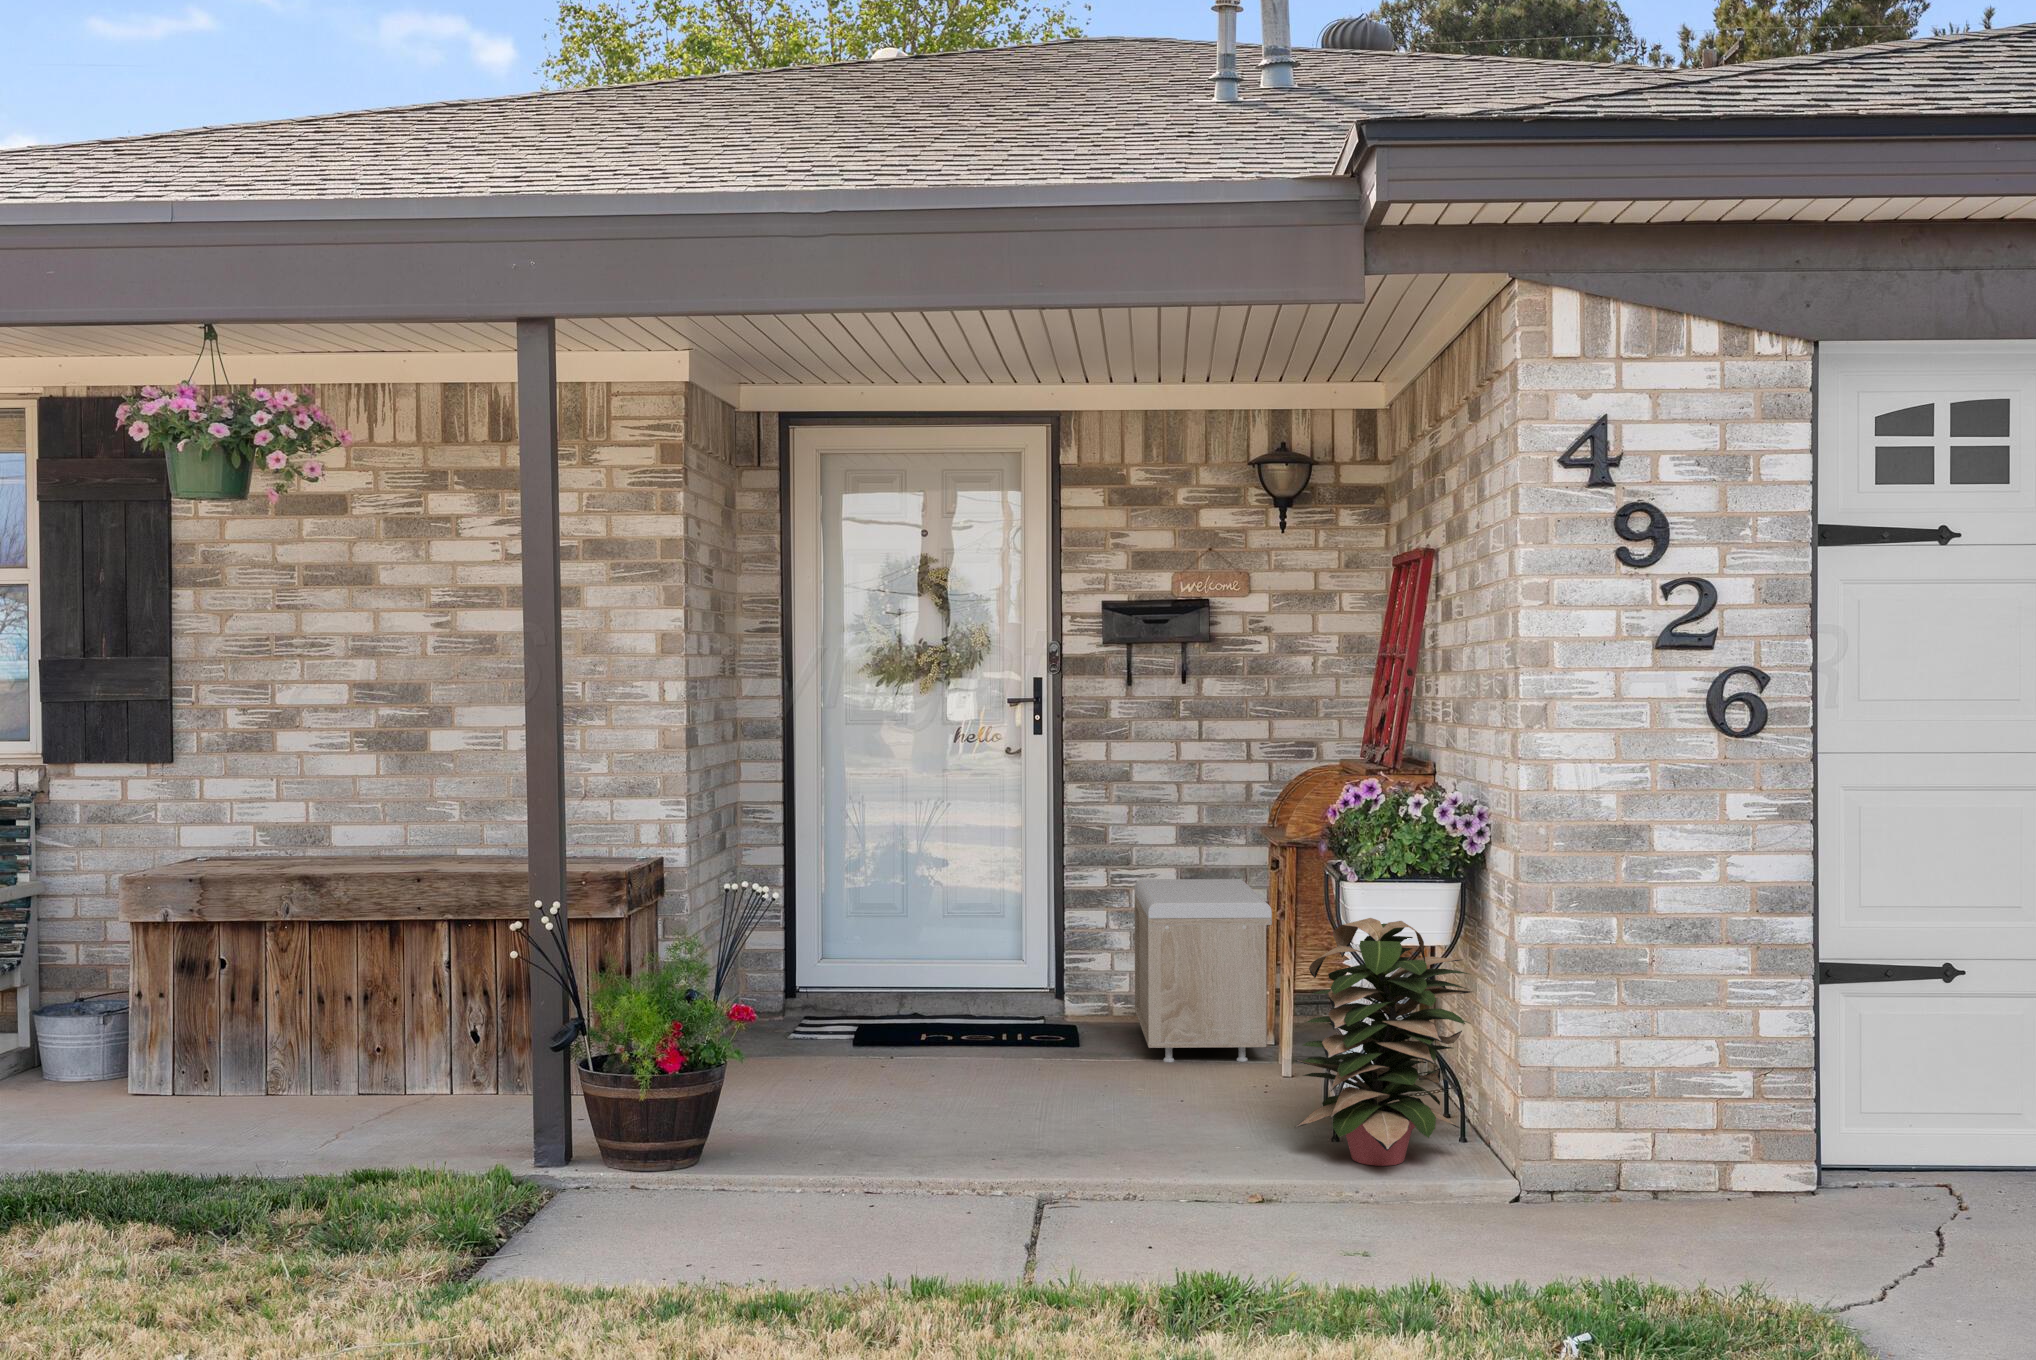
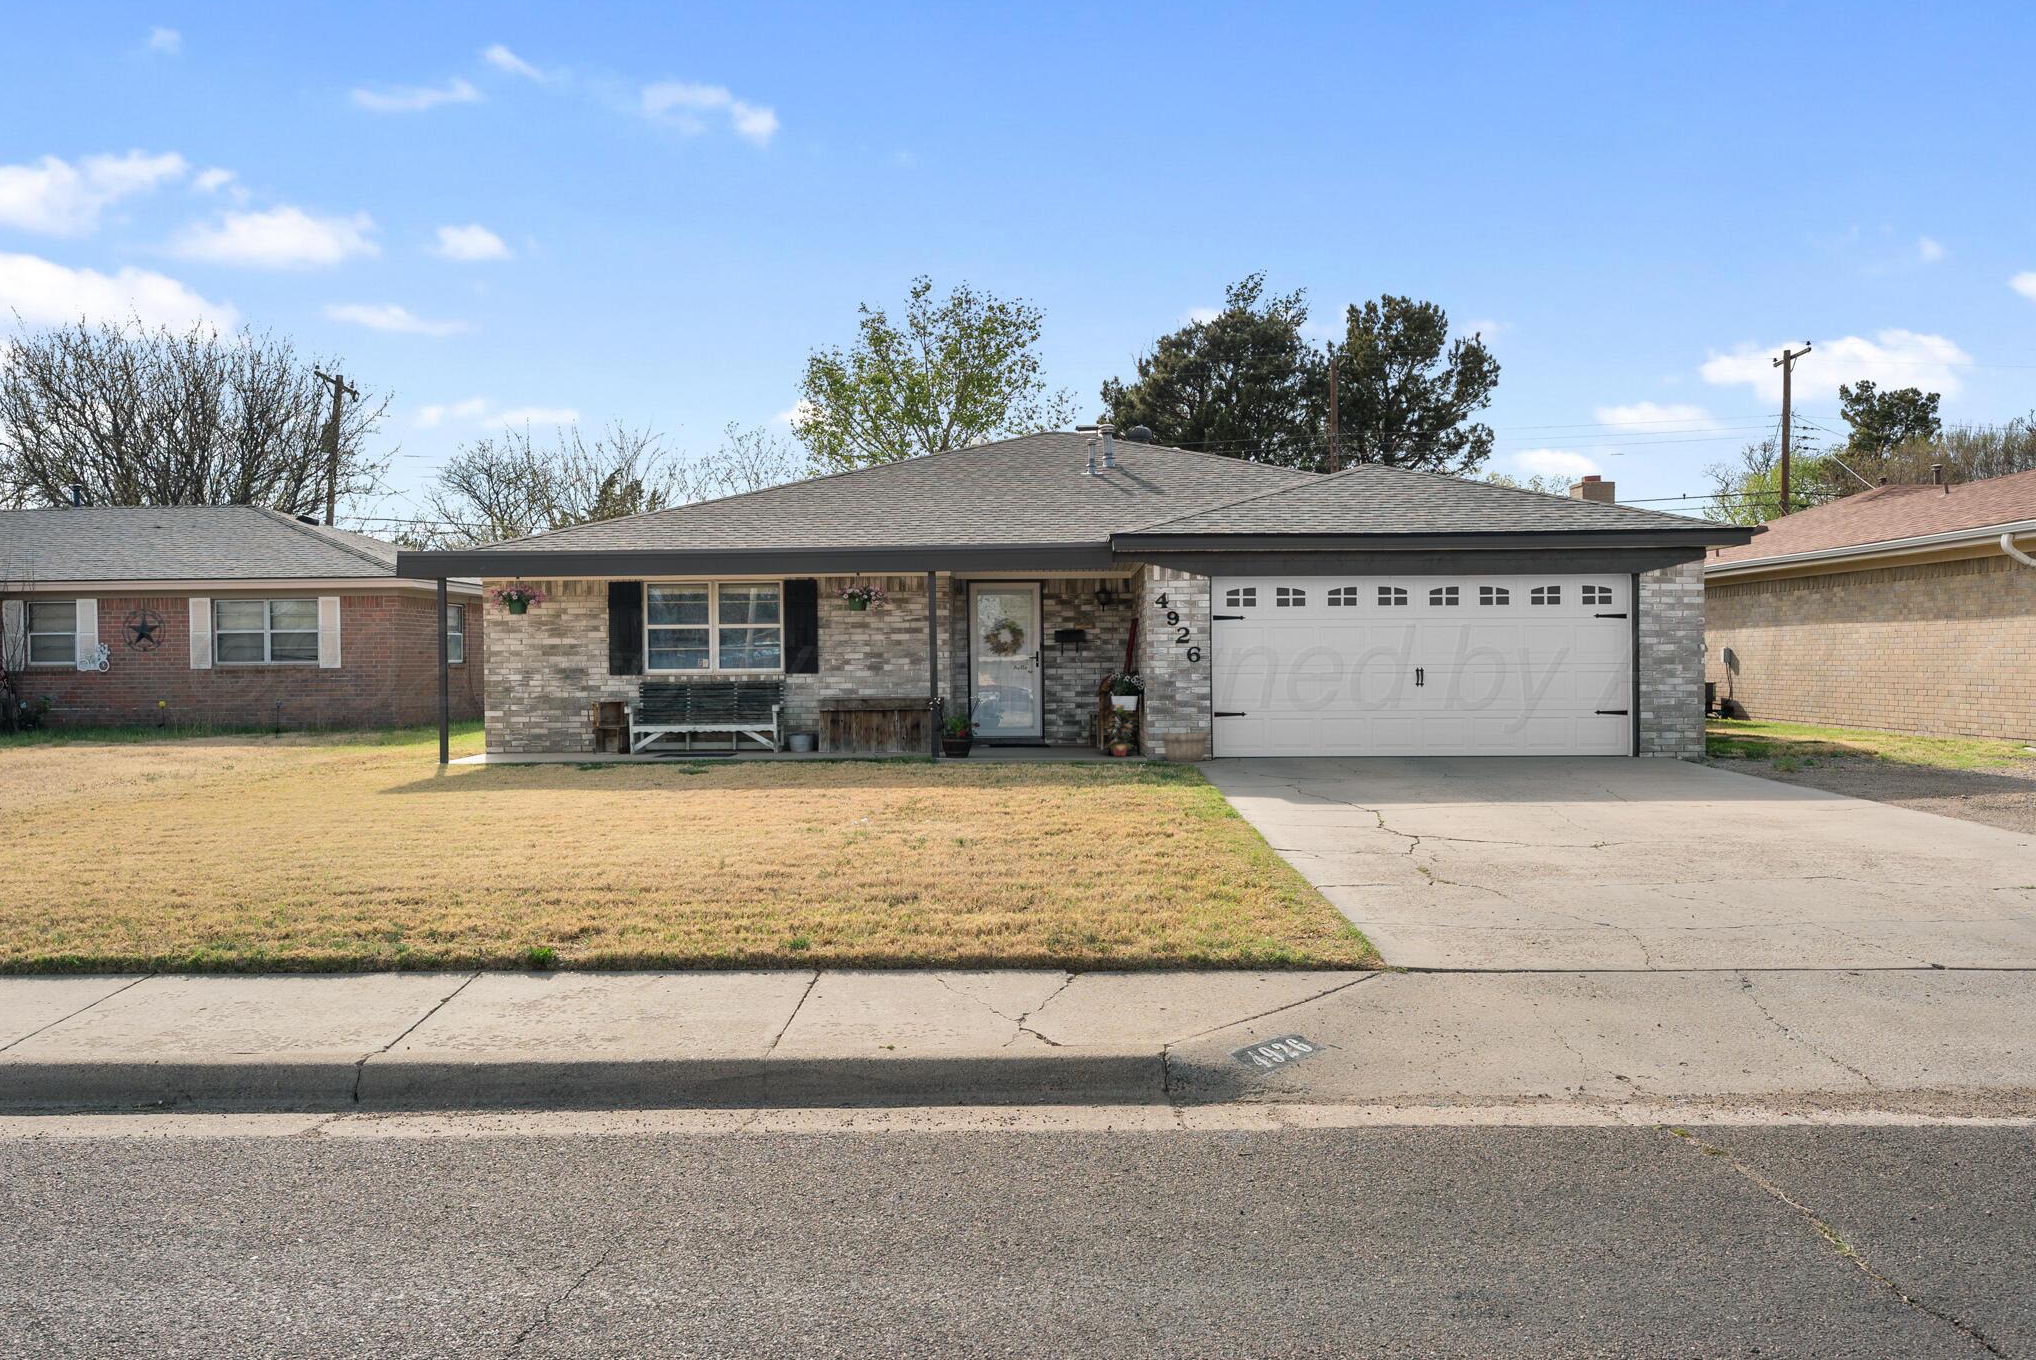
storage bench: present [1135,879,1272,1062] -> none [1065,705,1100,748]
wooden bucket: none [1601,1036,1839,1252] -> present [1162,731,1207,762]

